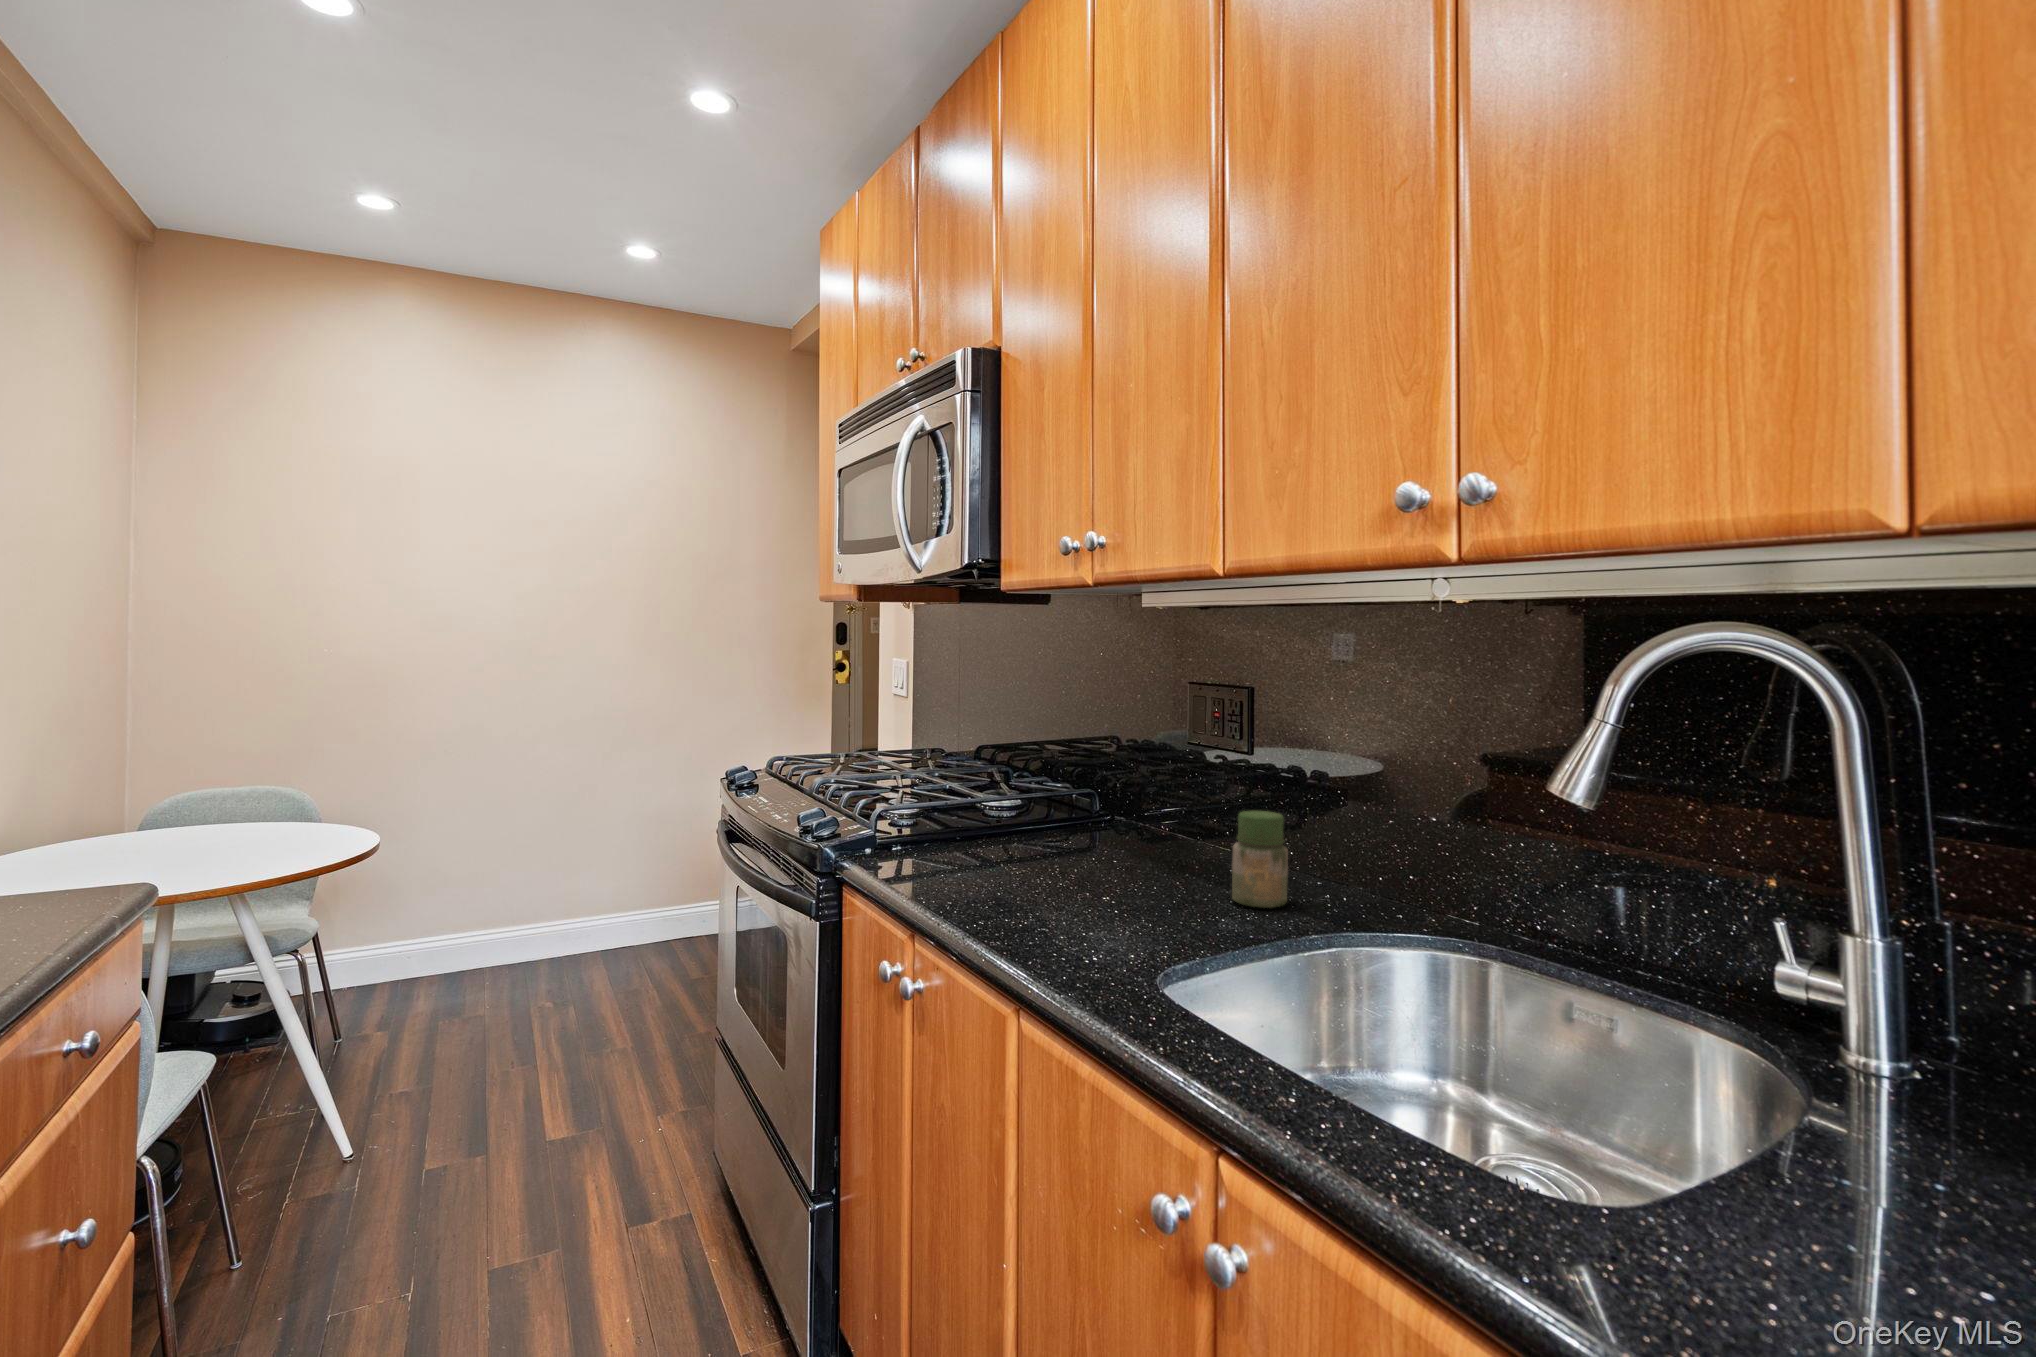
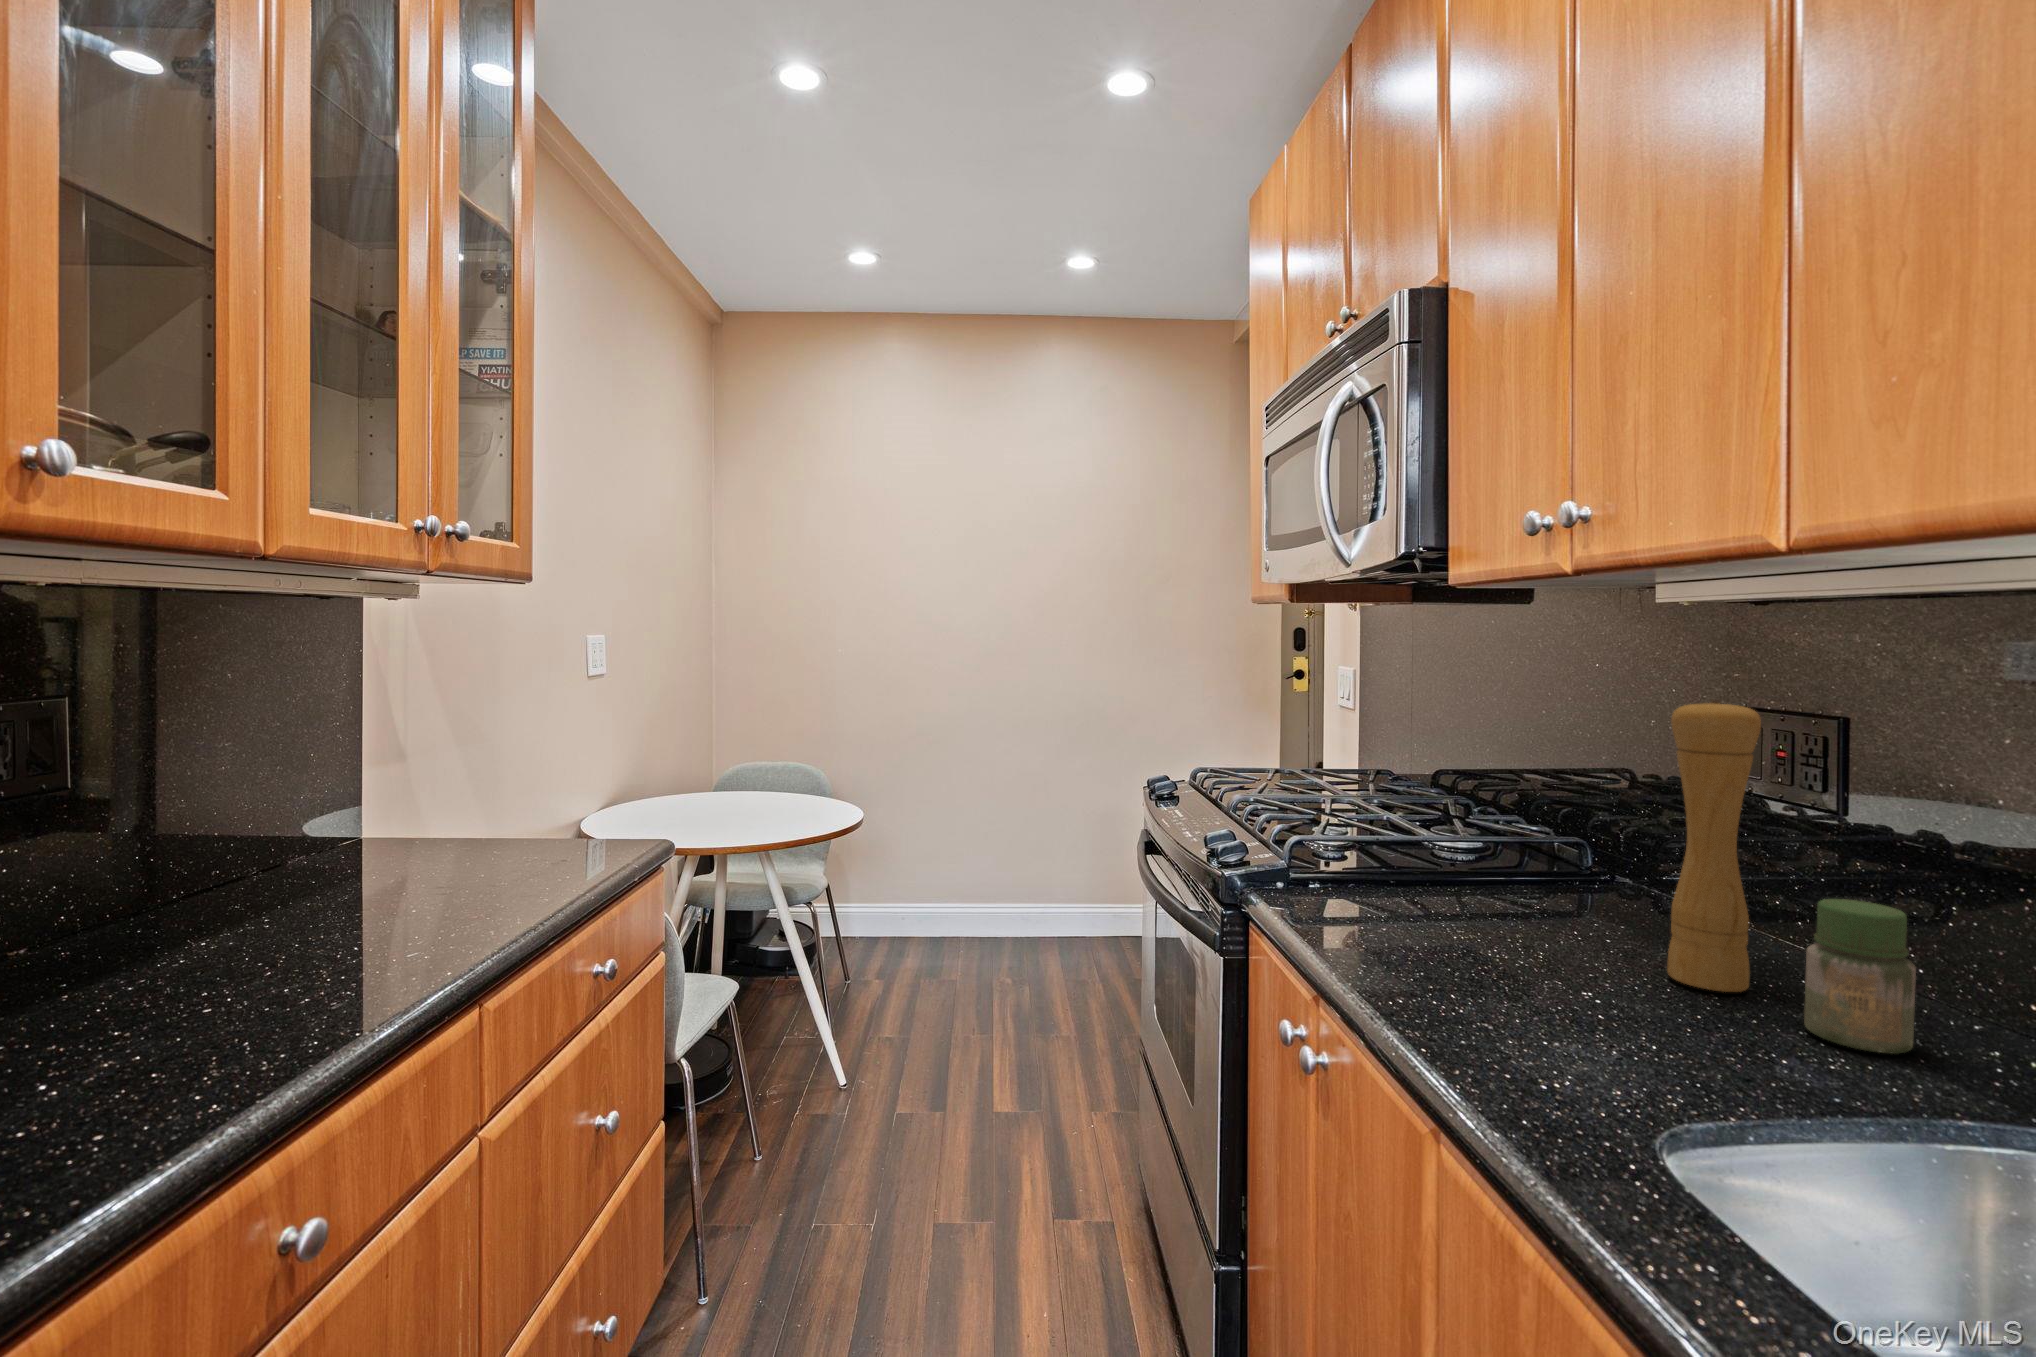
pepper mill: none [1154,678,1206,885] -> present [1667,699,1761,992]

